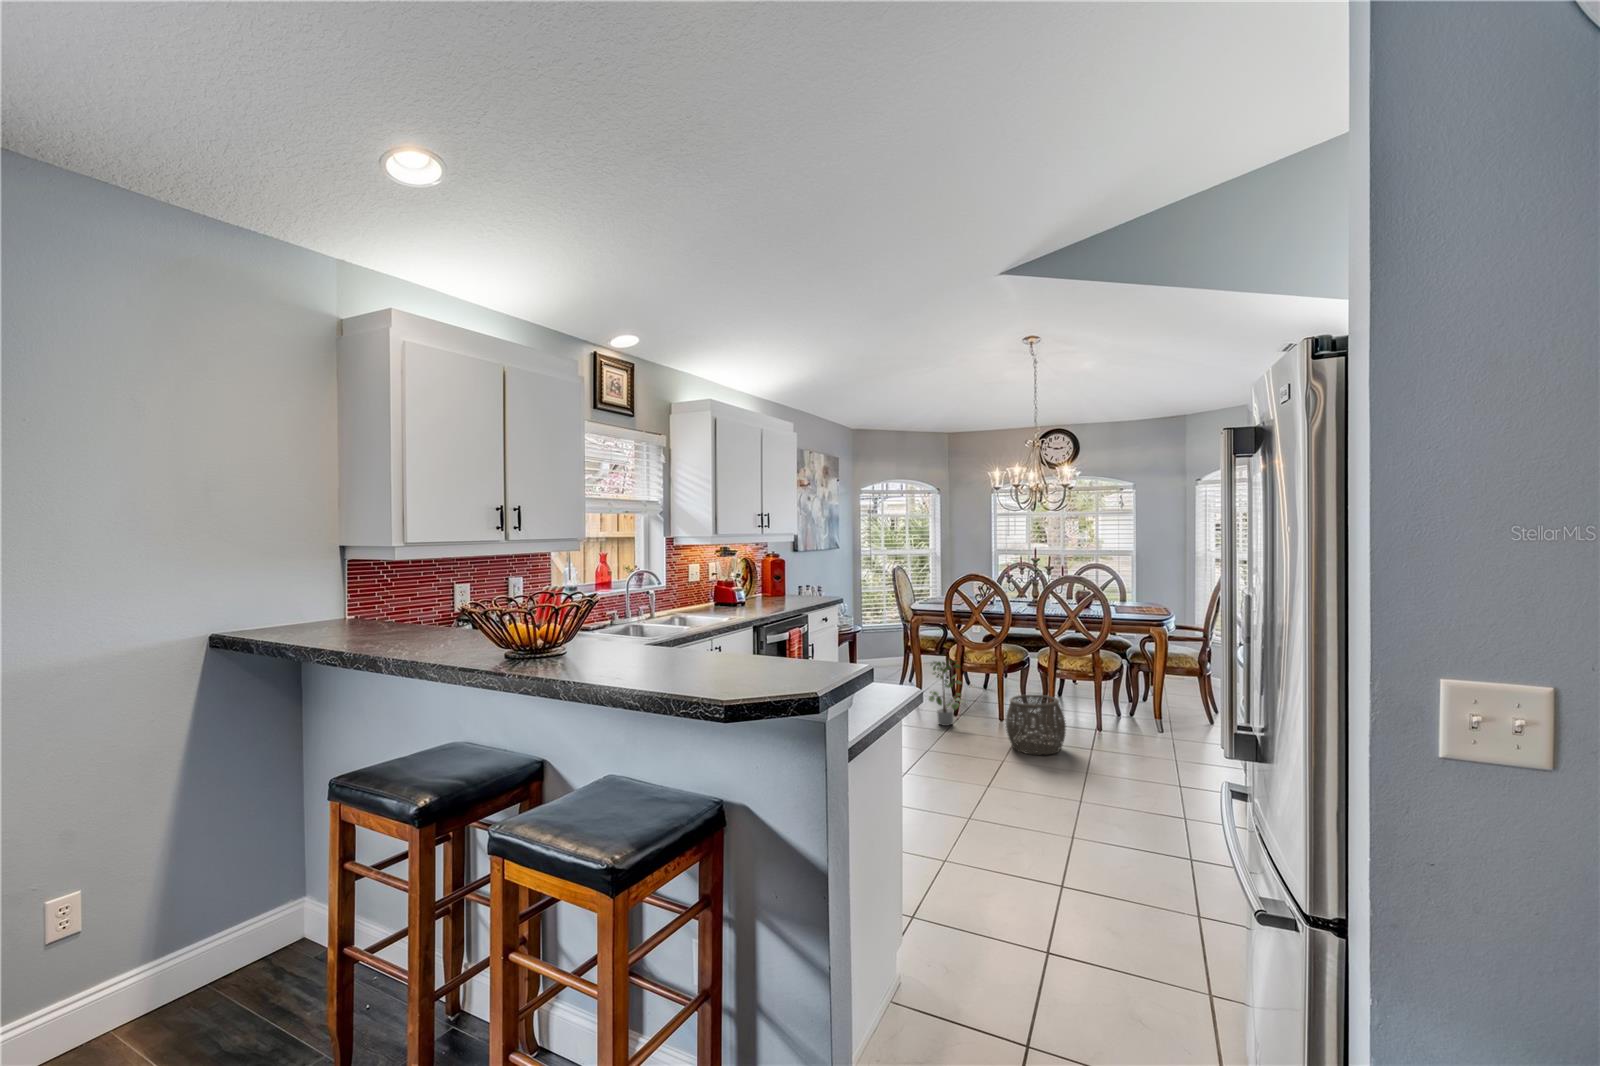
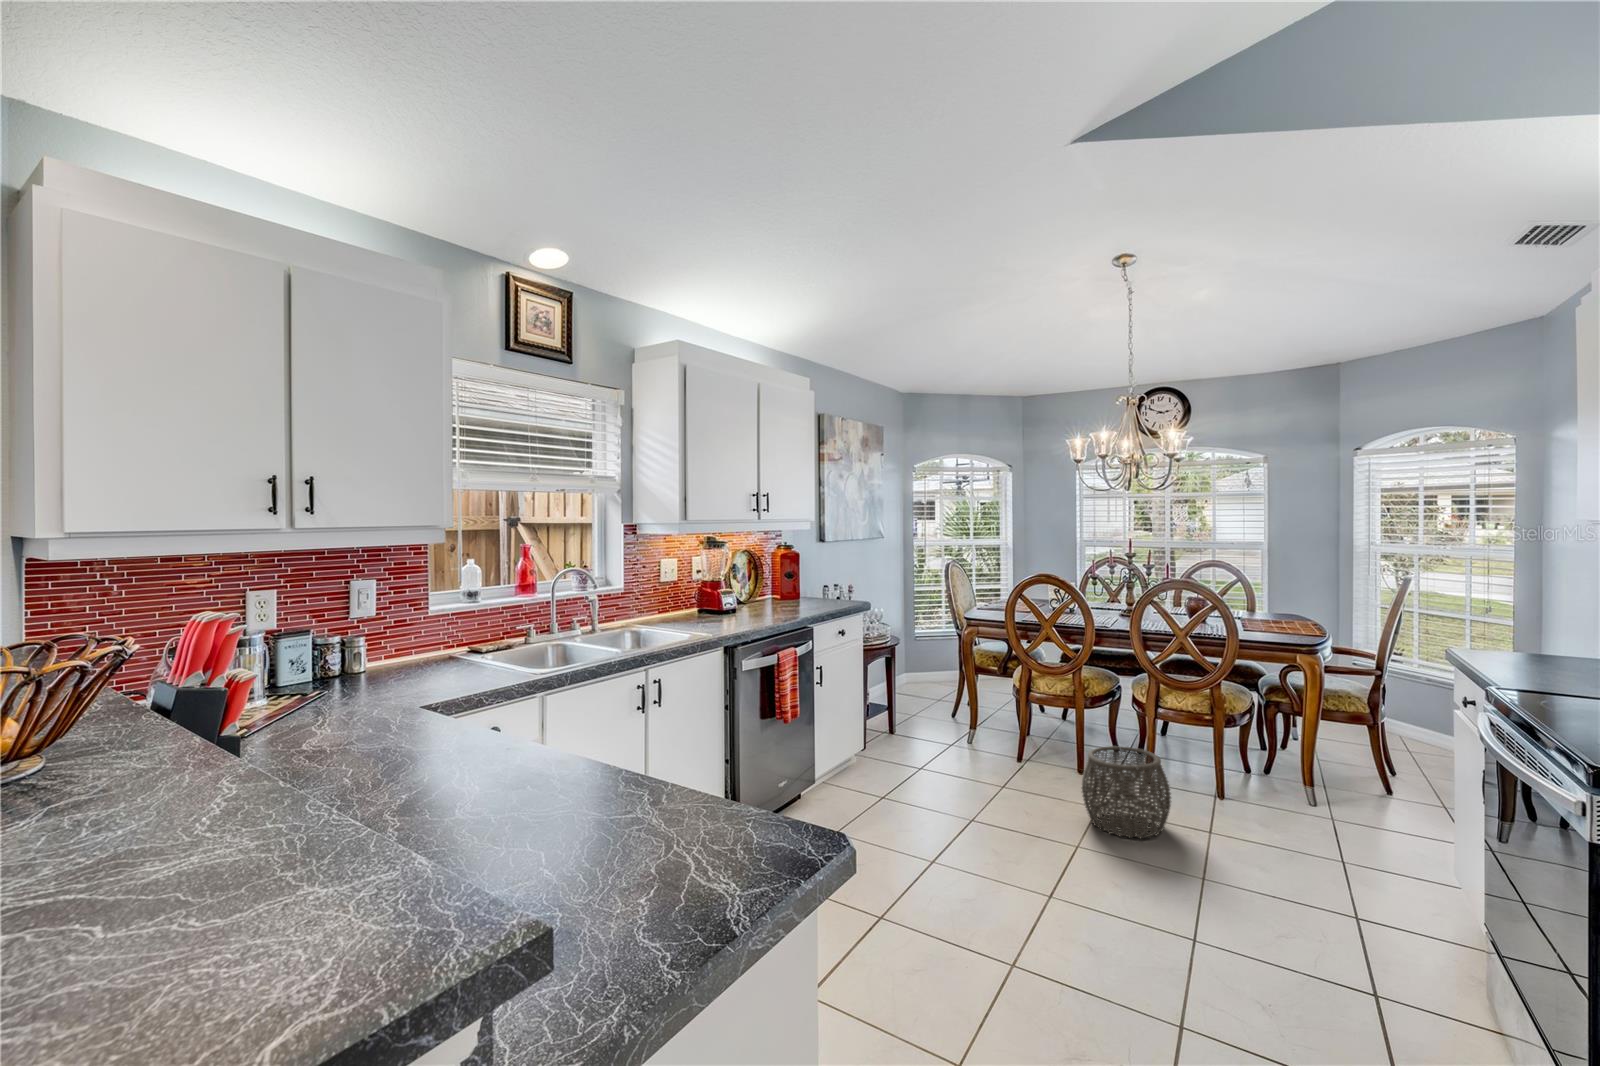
potted plant: present [929,660,964,726] -> none [978,687,1034,777]

